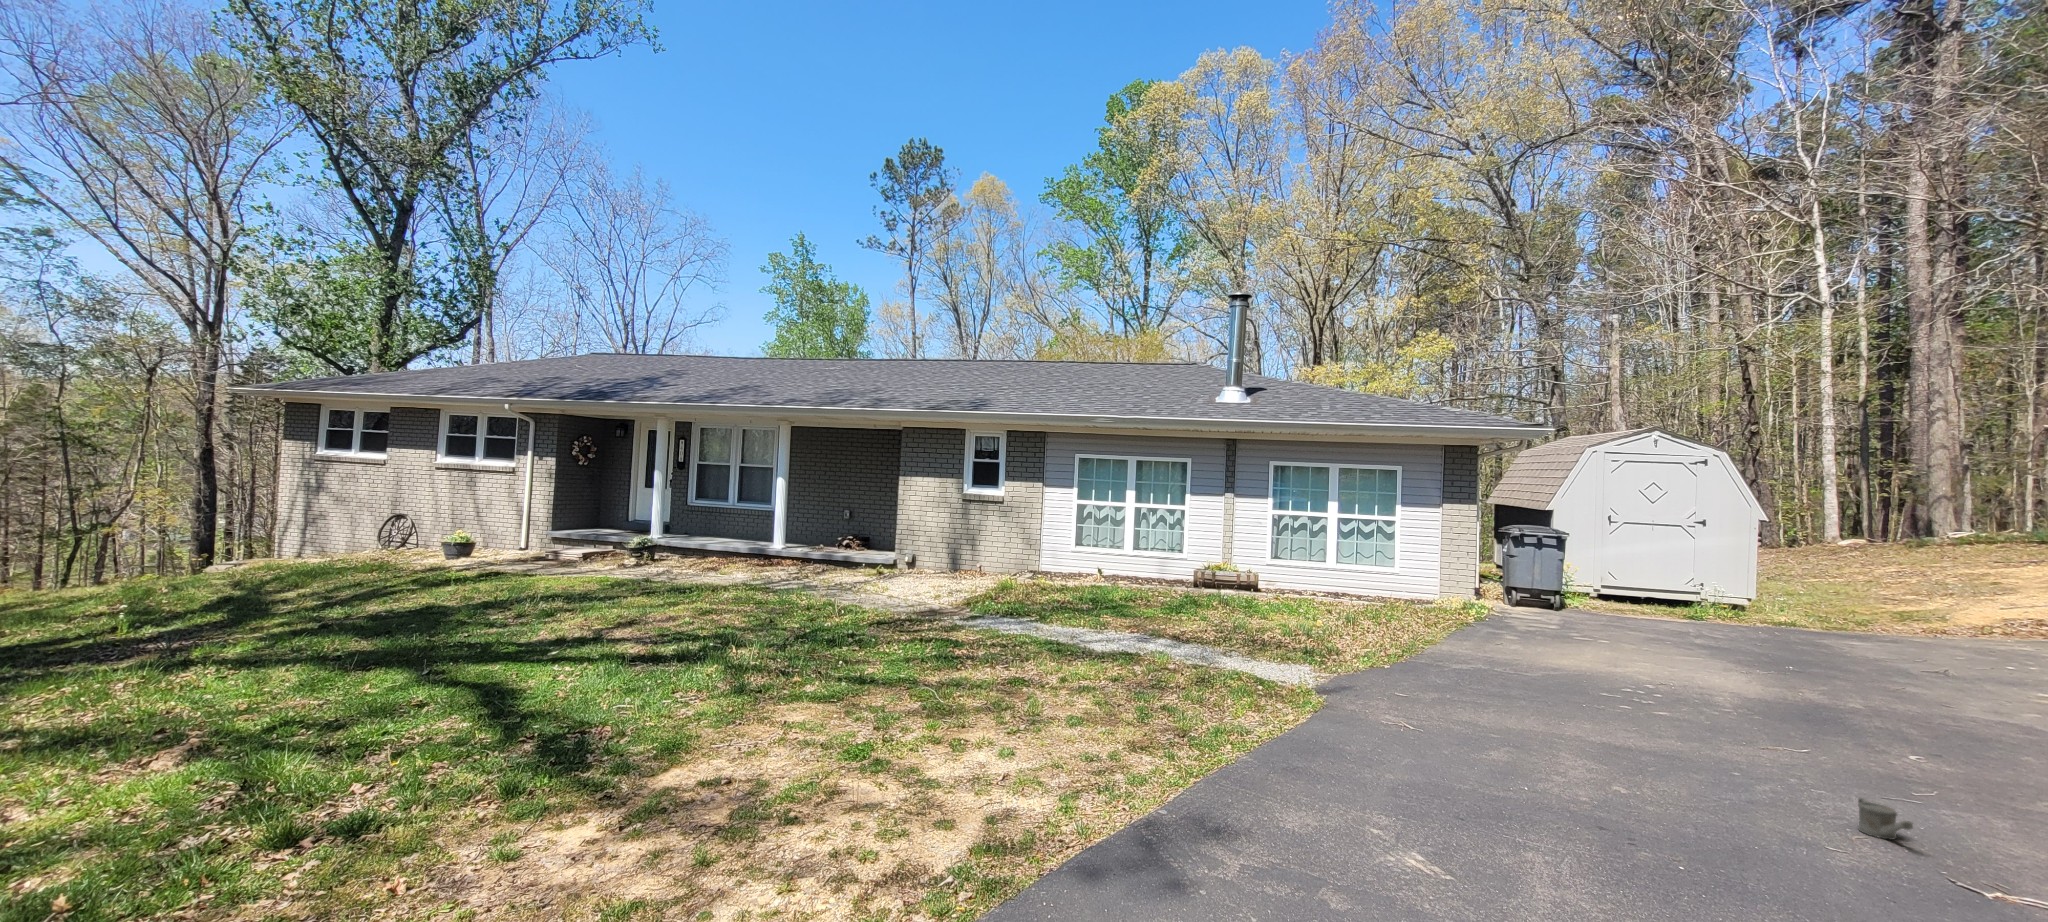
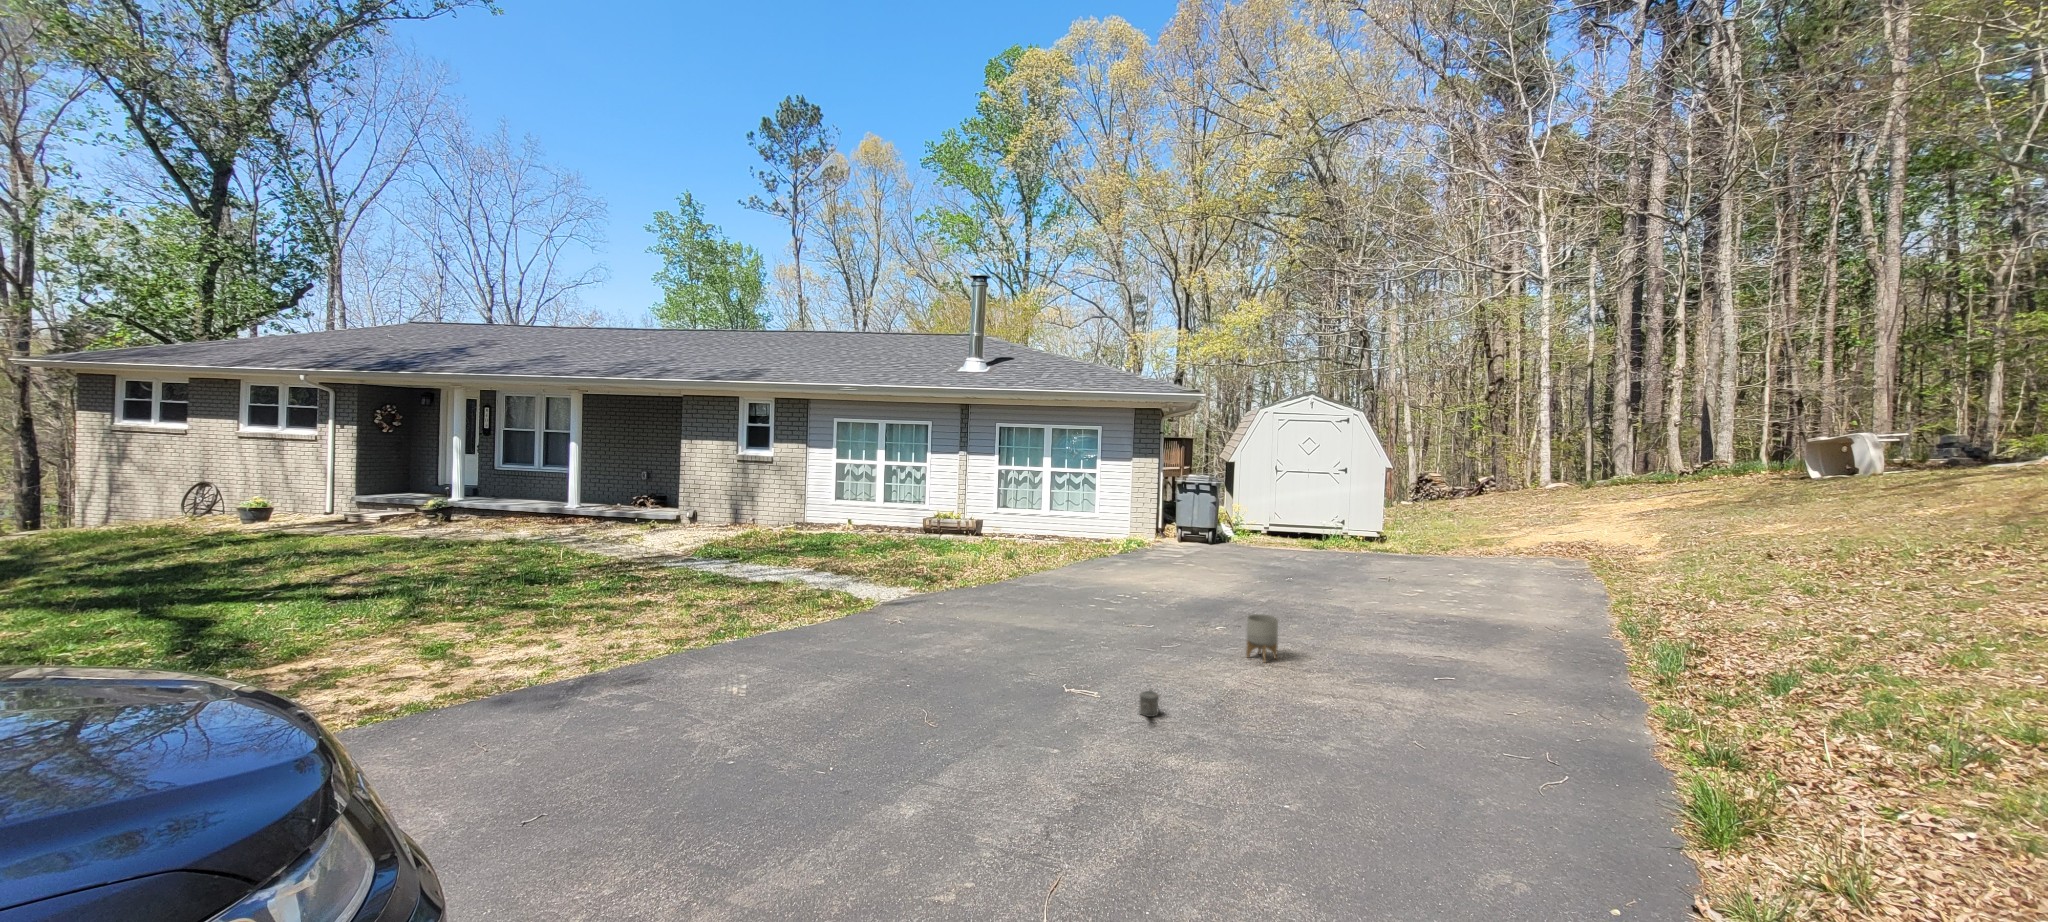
planter: none [1863,700,1921,767] -> present [1246,614,1278,663]

